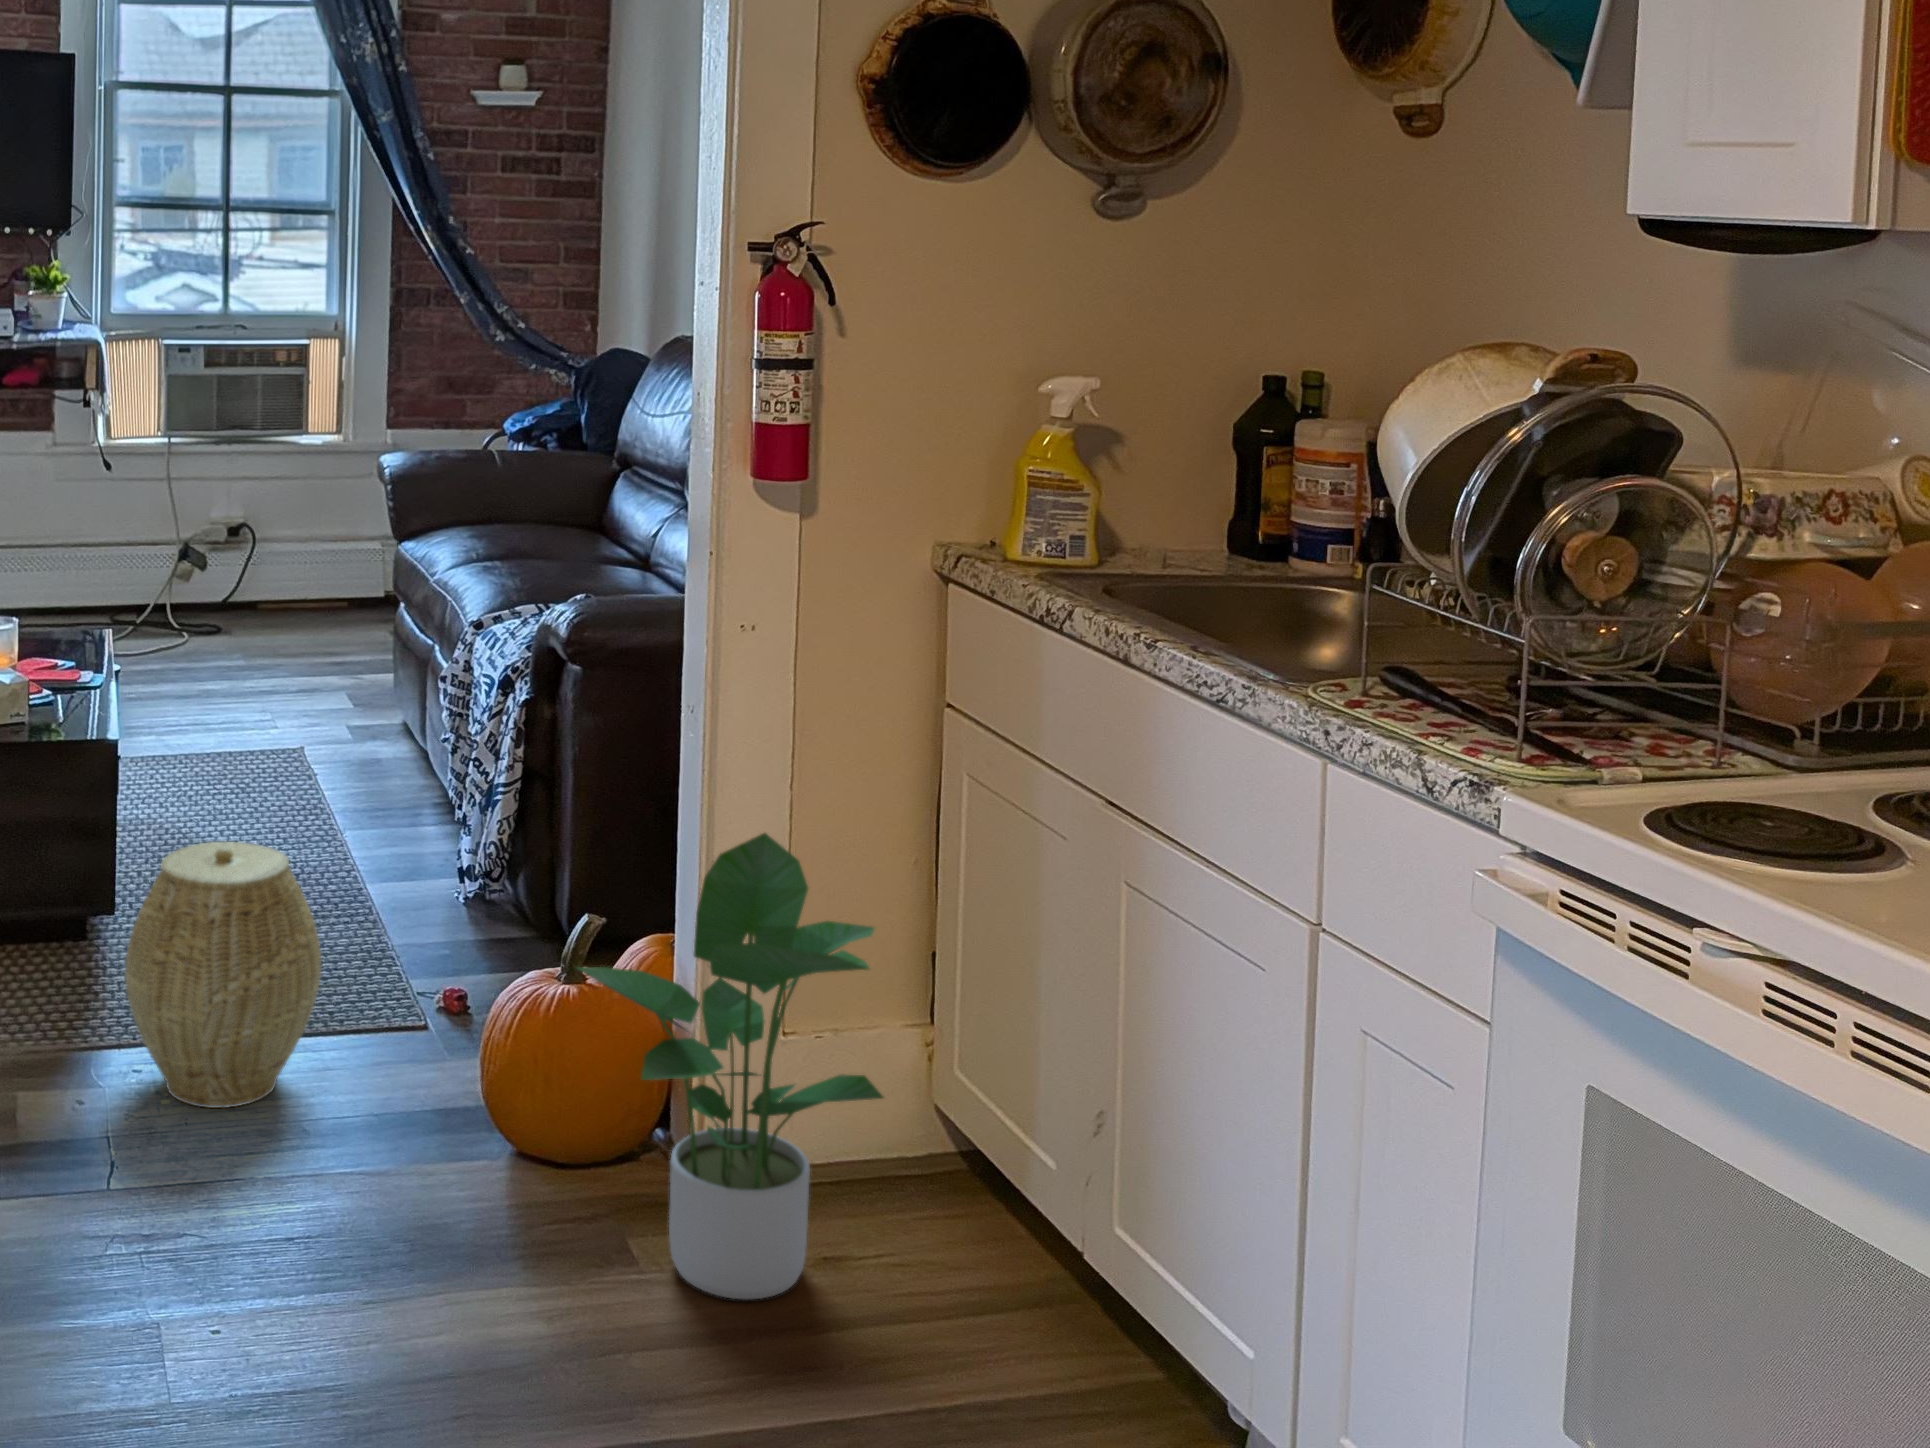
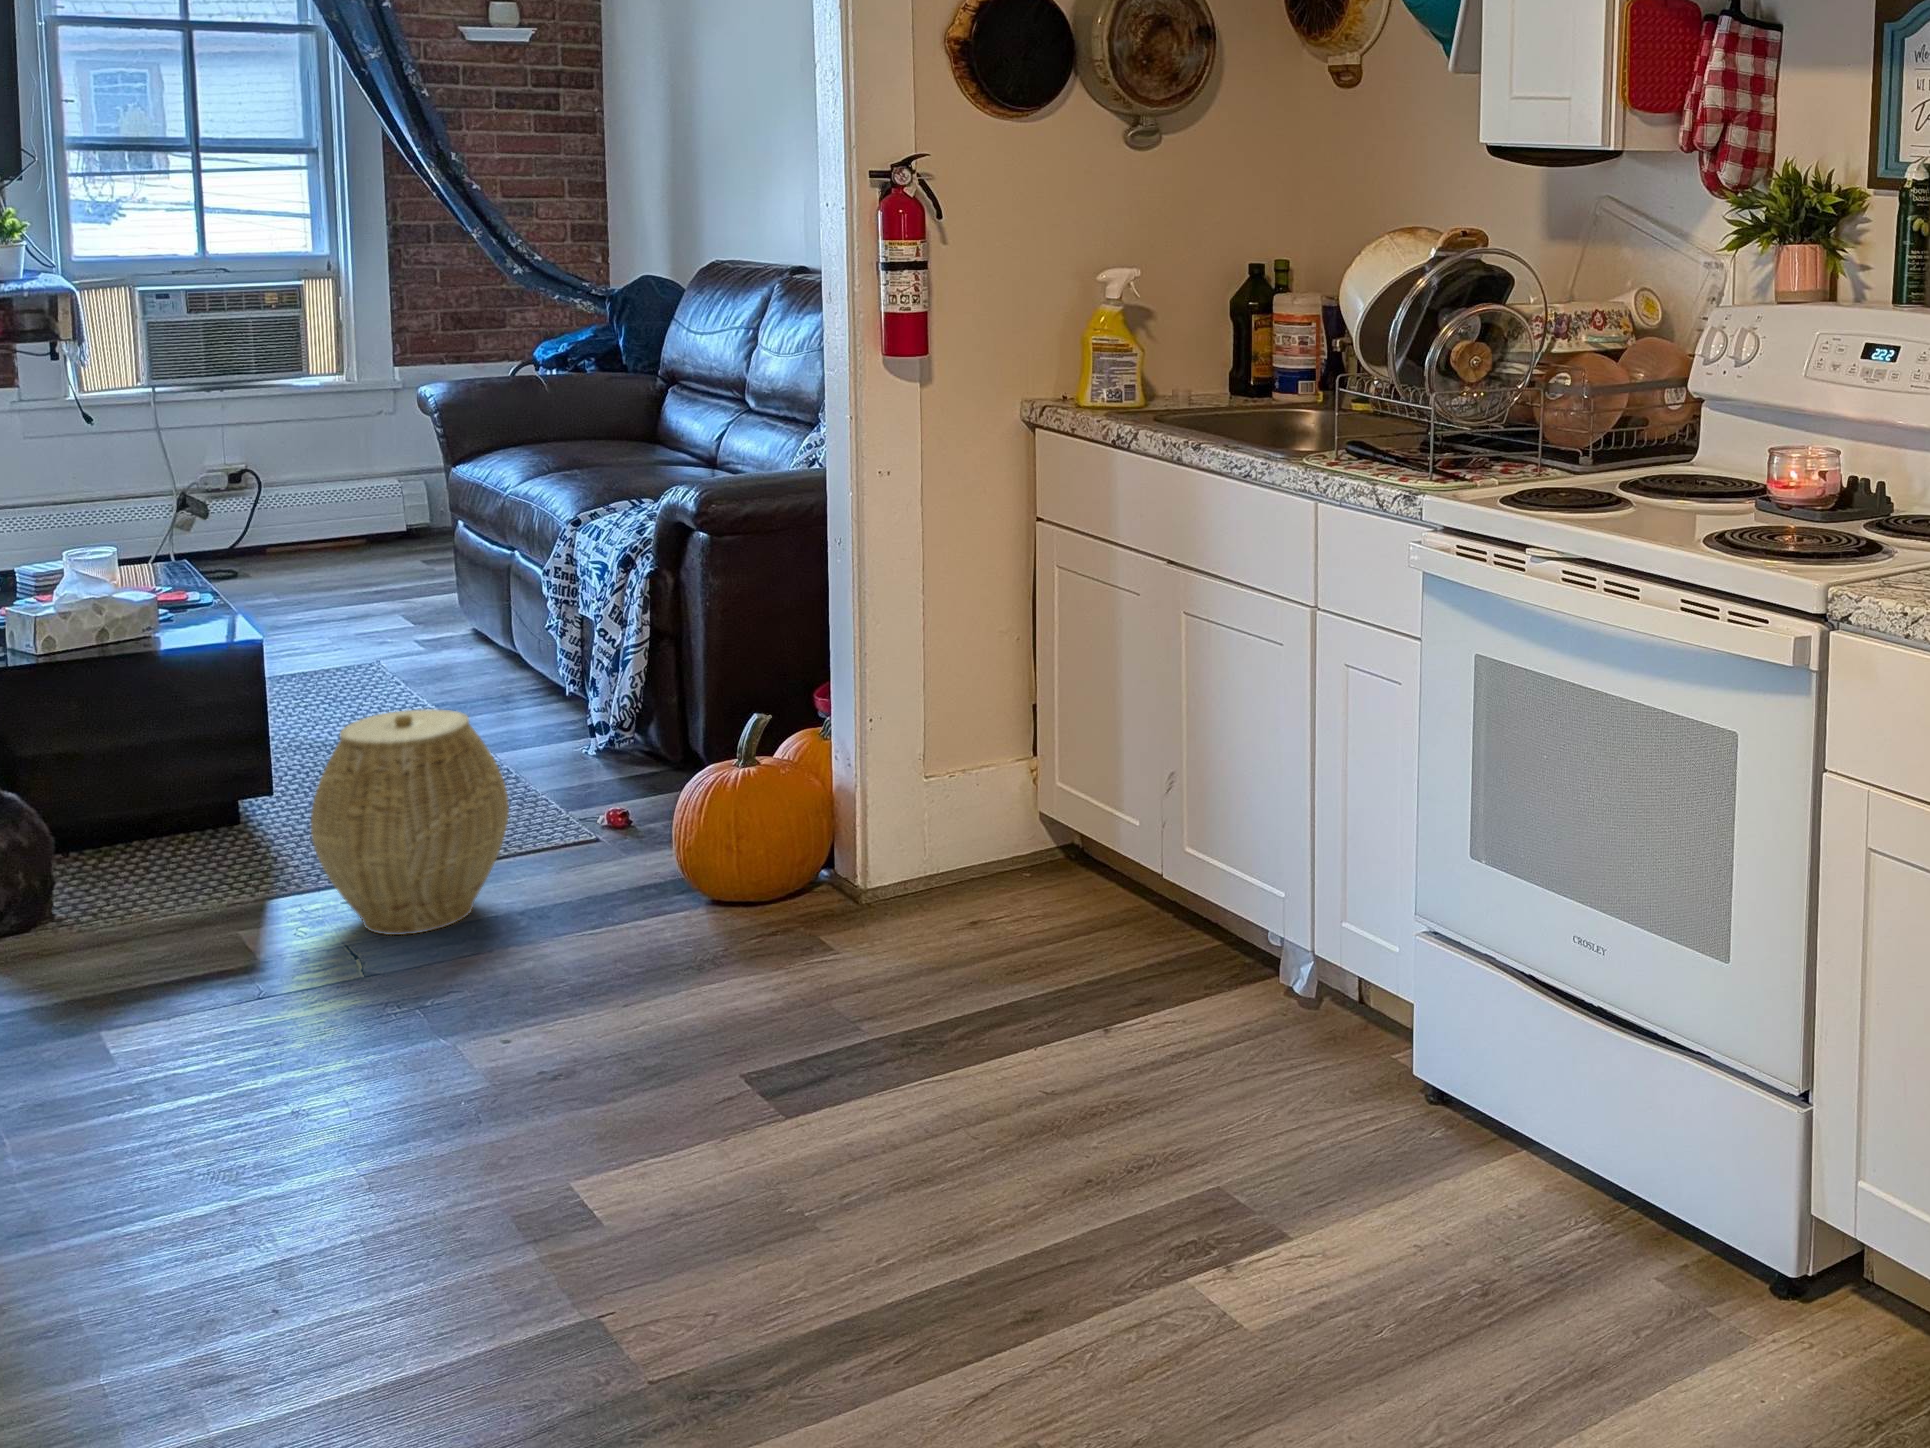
potted plant: present [577,833,884,1300] -> none [771,625,1022,961]

